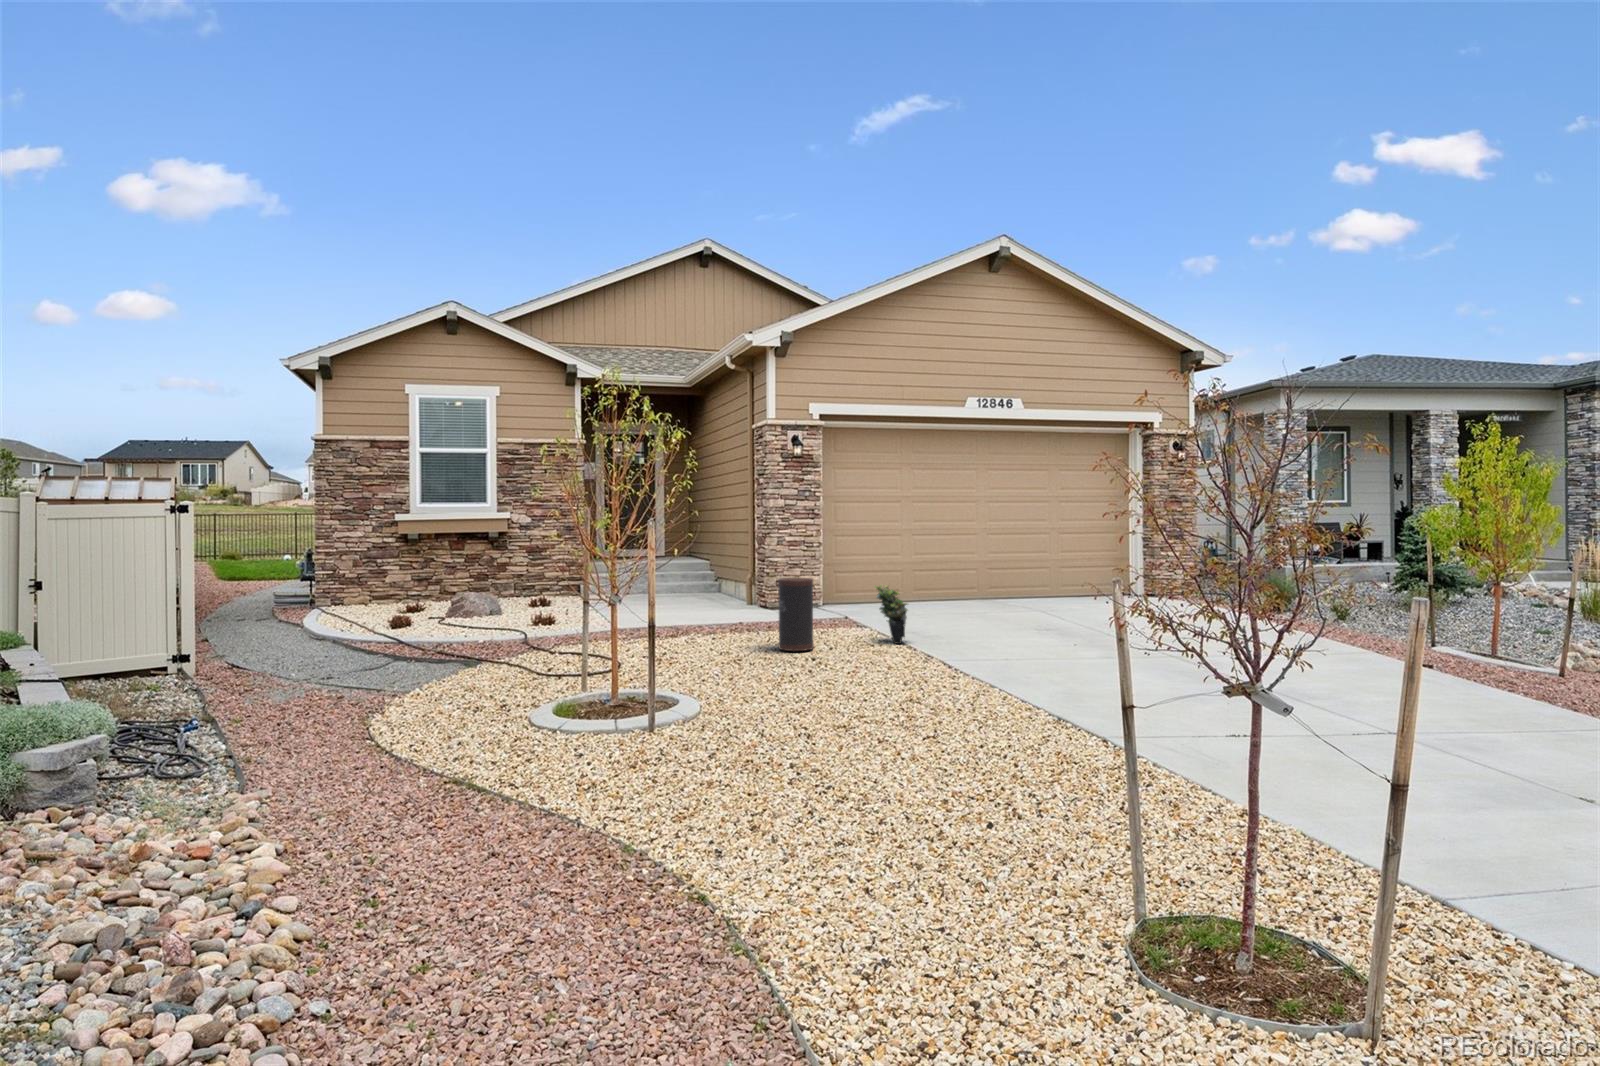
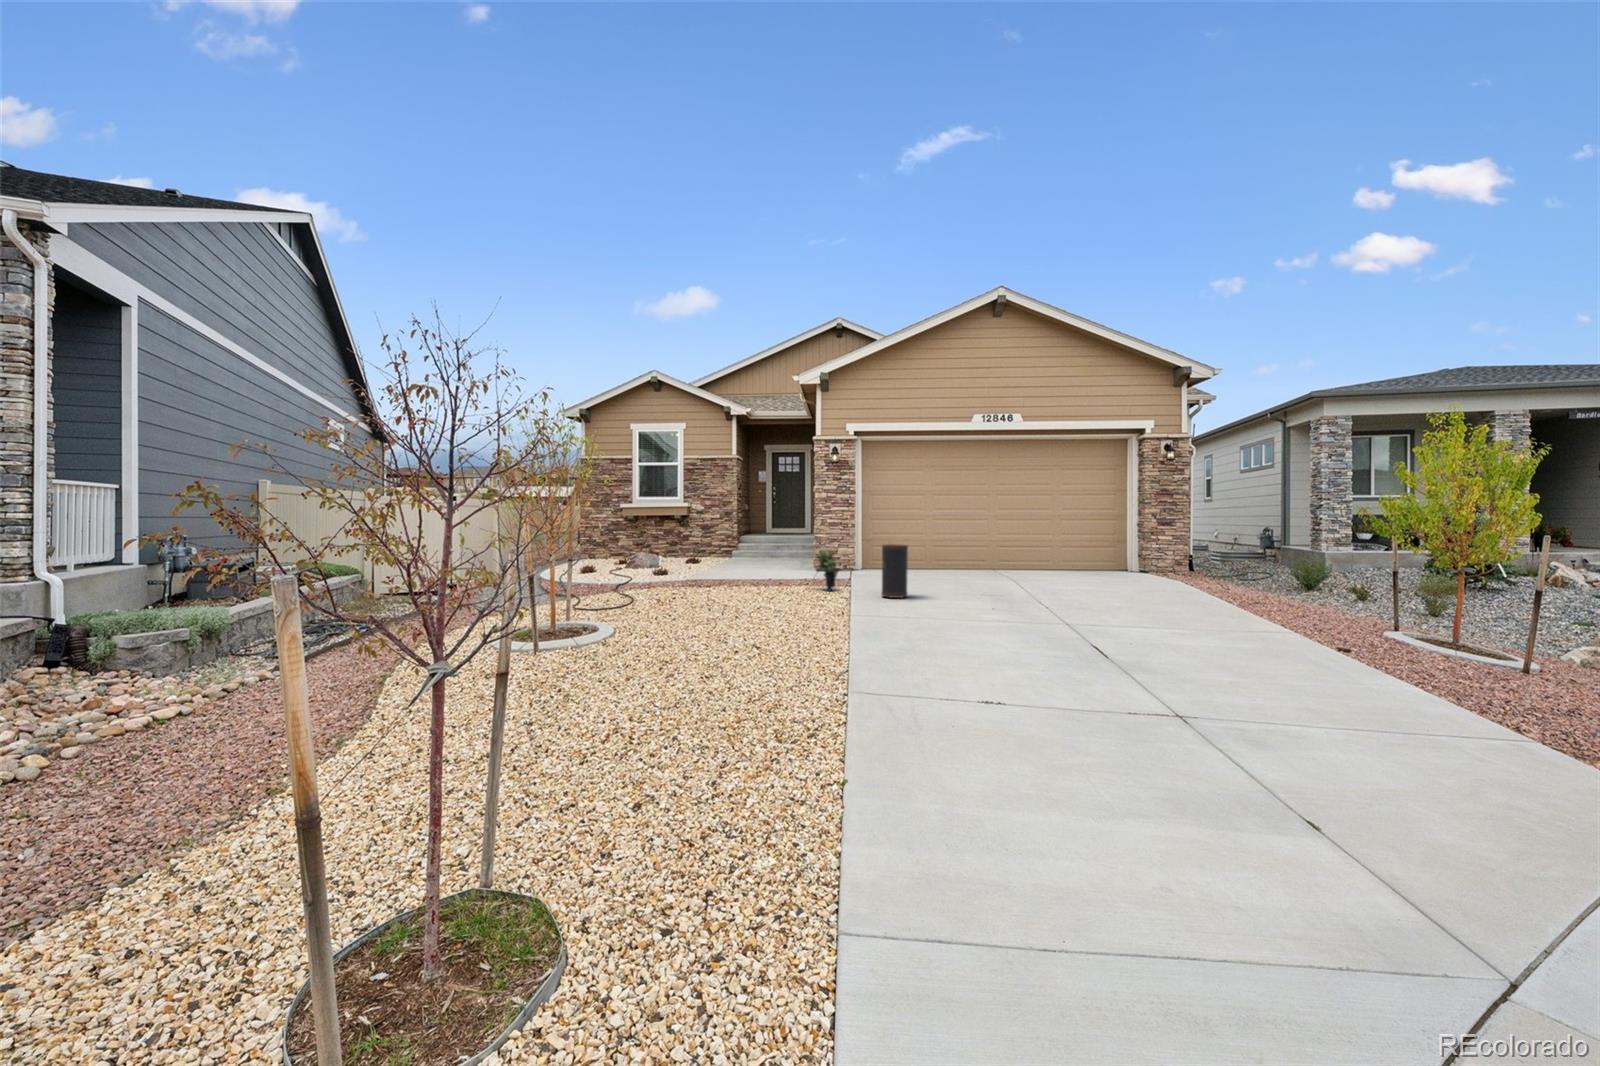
trash can: present [778,578,814,652] -> present [881,544,908,598]

